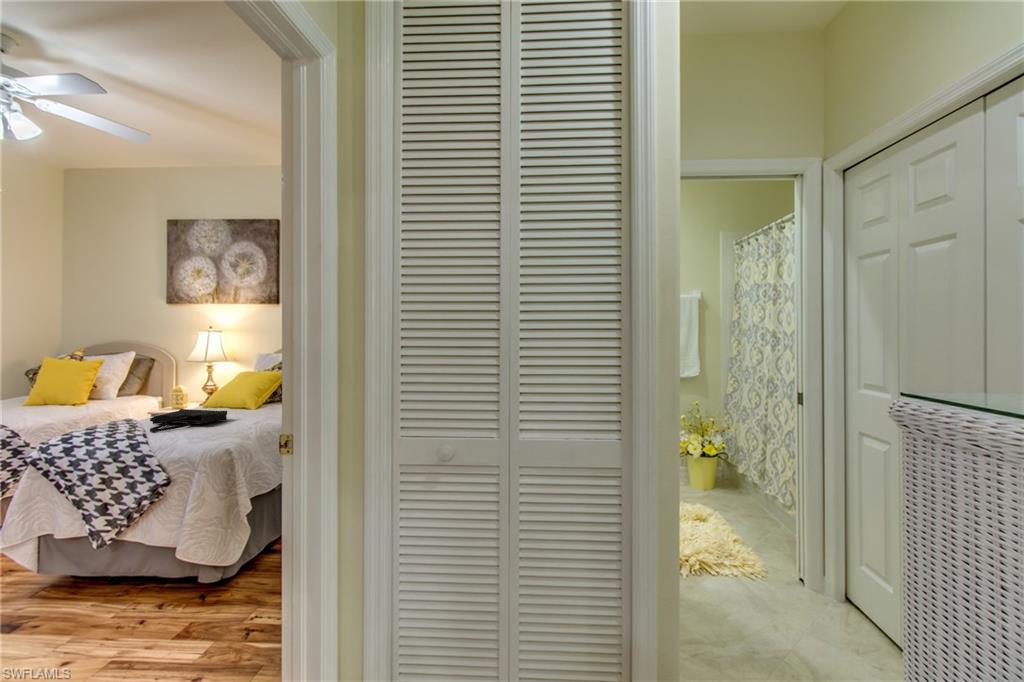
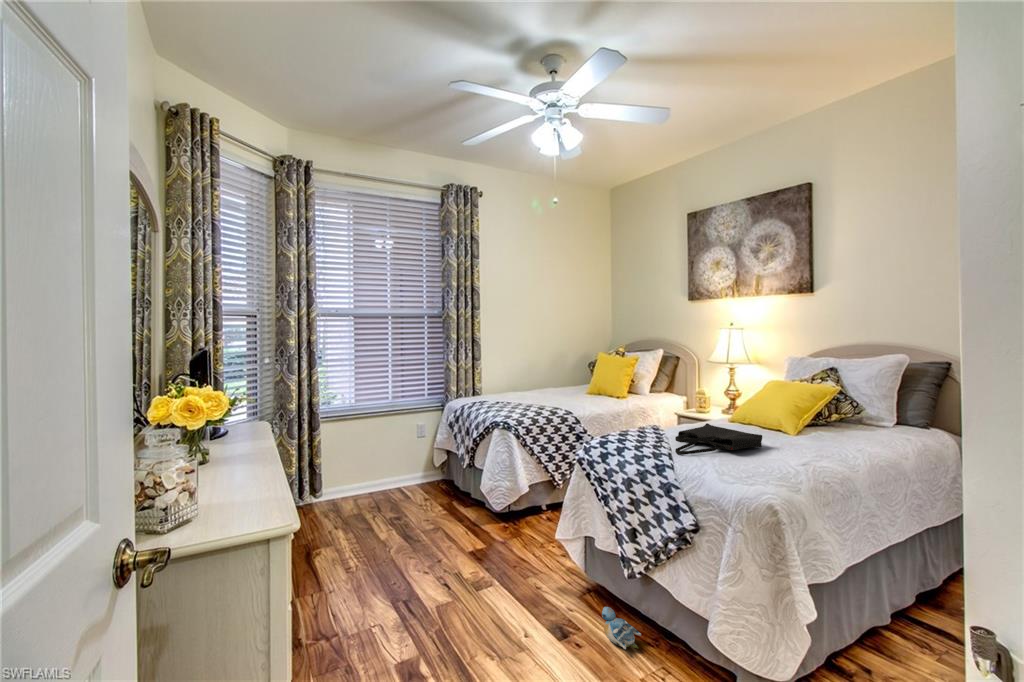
plush toy: none [65,582,111,611] -> present [602,607,641,649]

